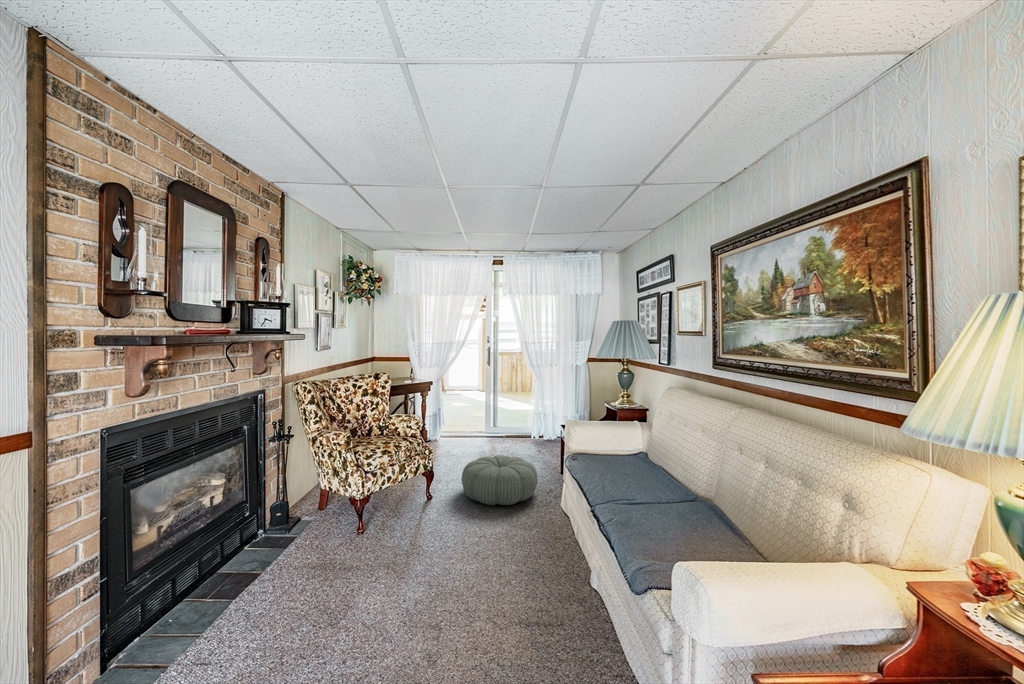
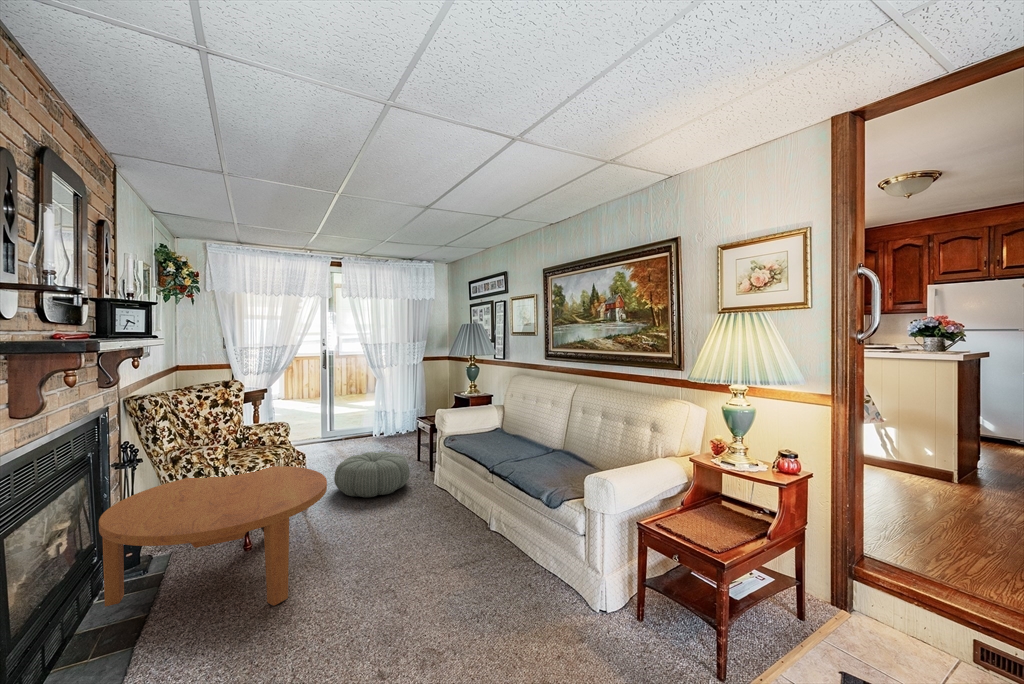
coffee table: none [218,456,416,609] -> present [99,466,327,606]

